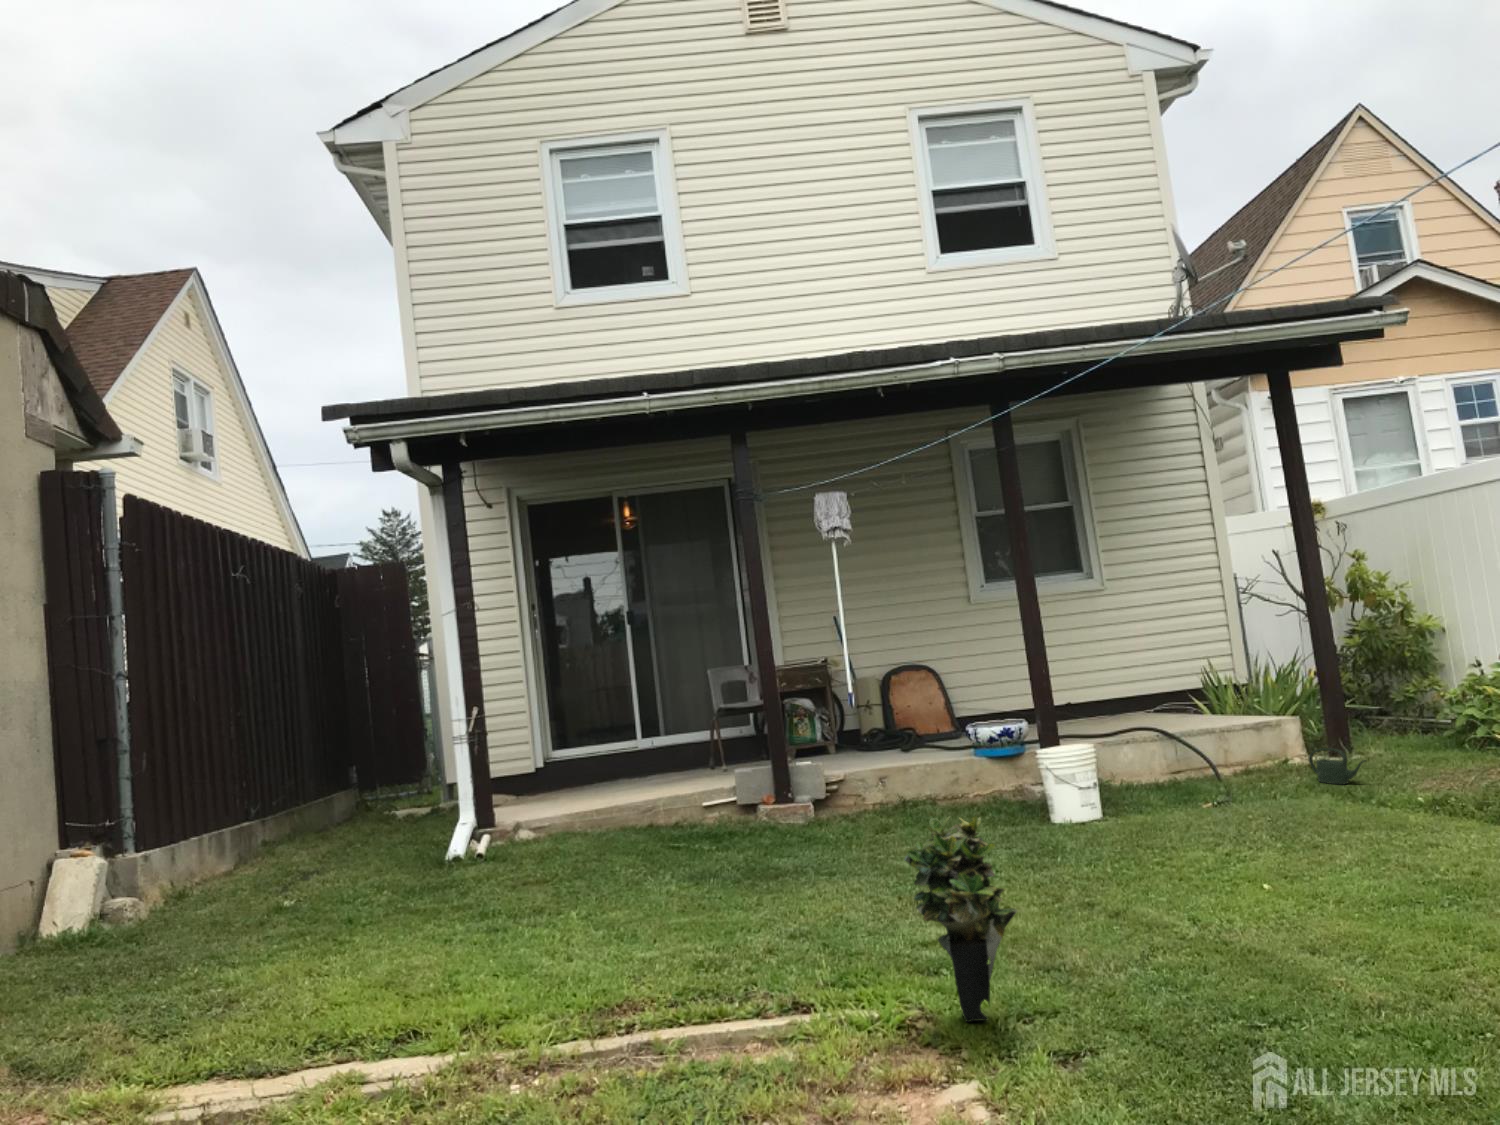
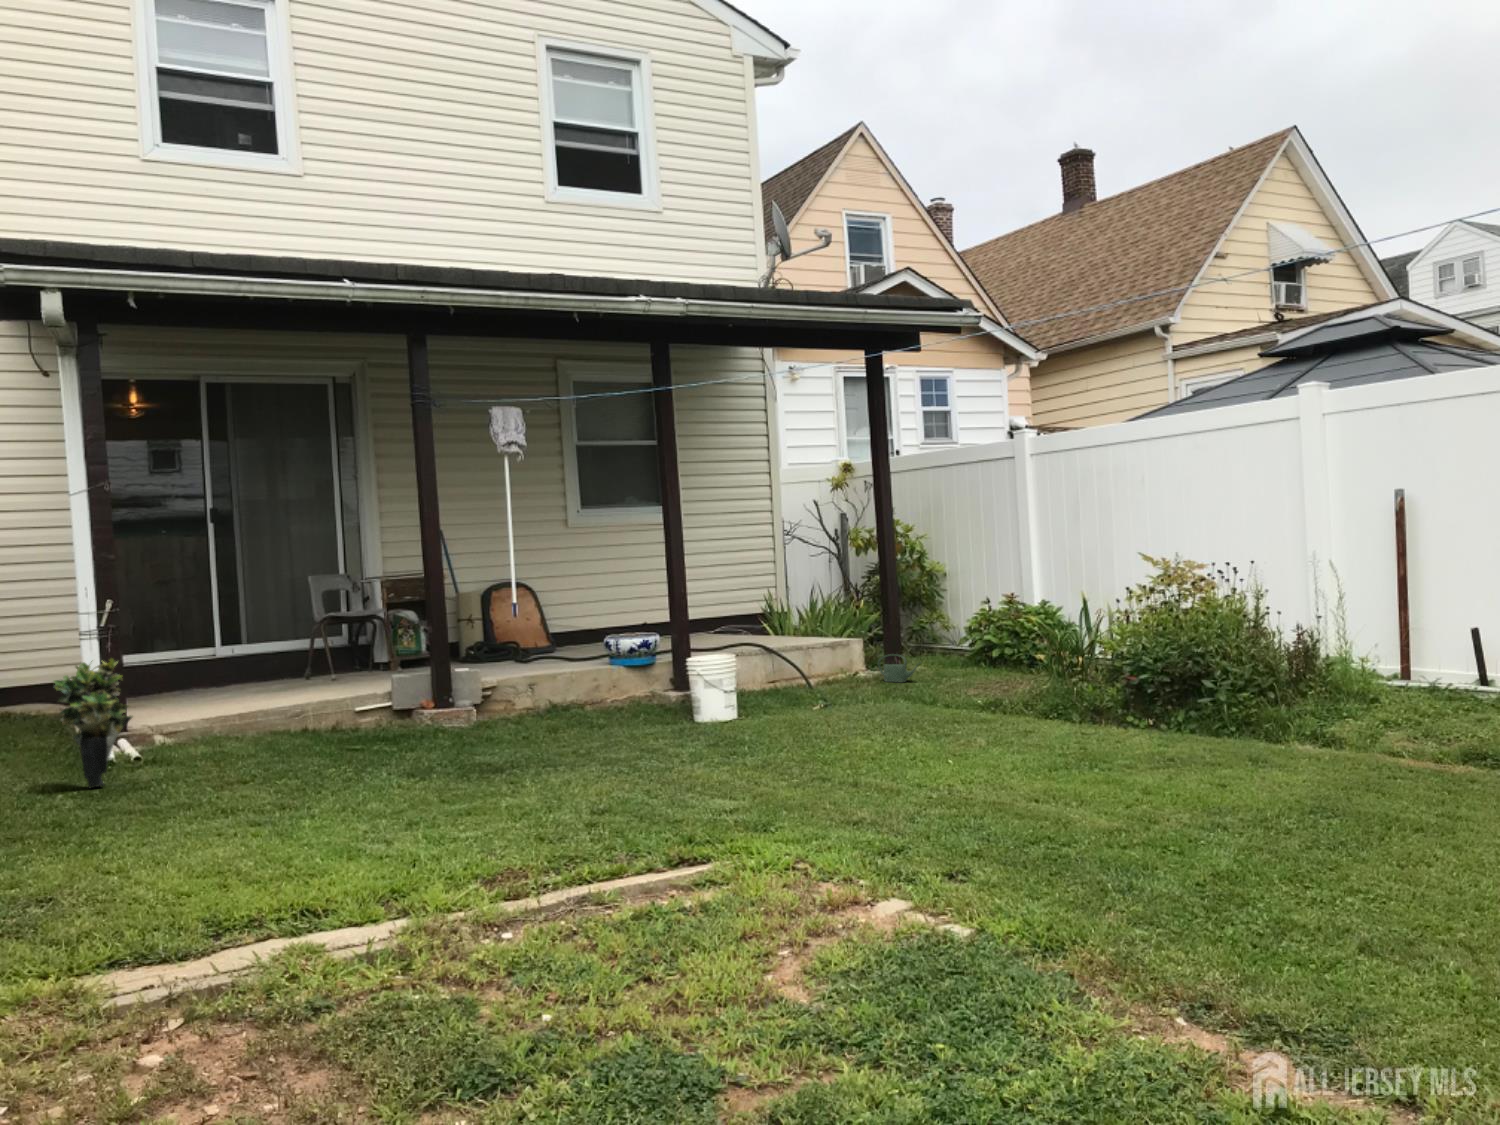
potted plant: present [905,816,1017,1022] -> present [54,659,133,788]

